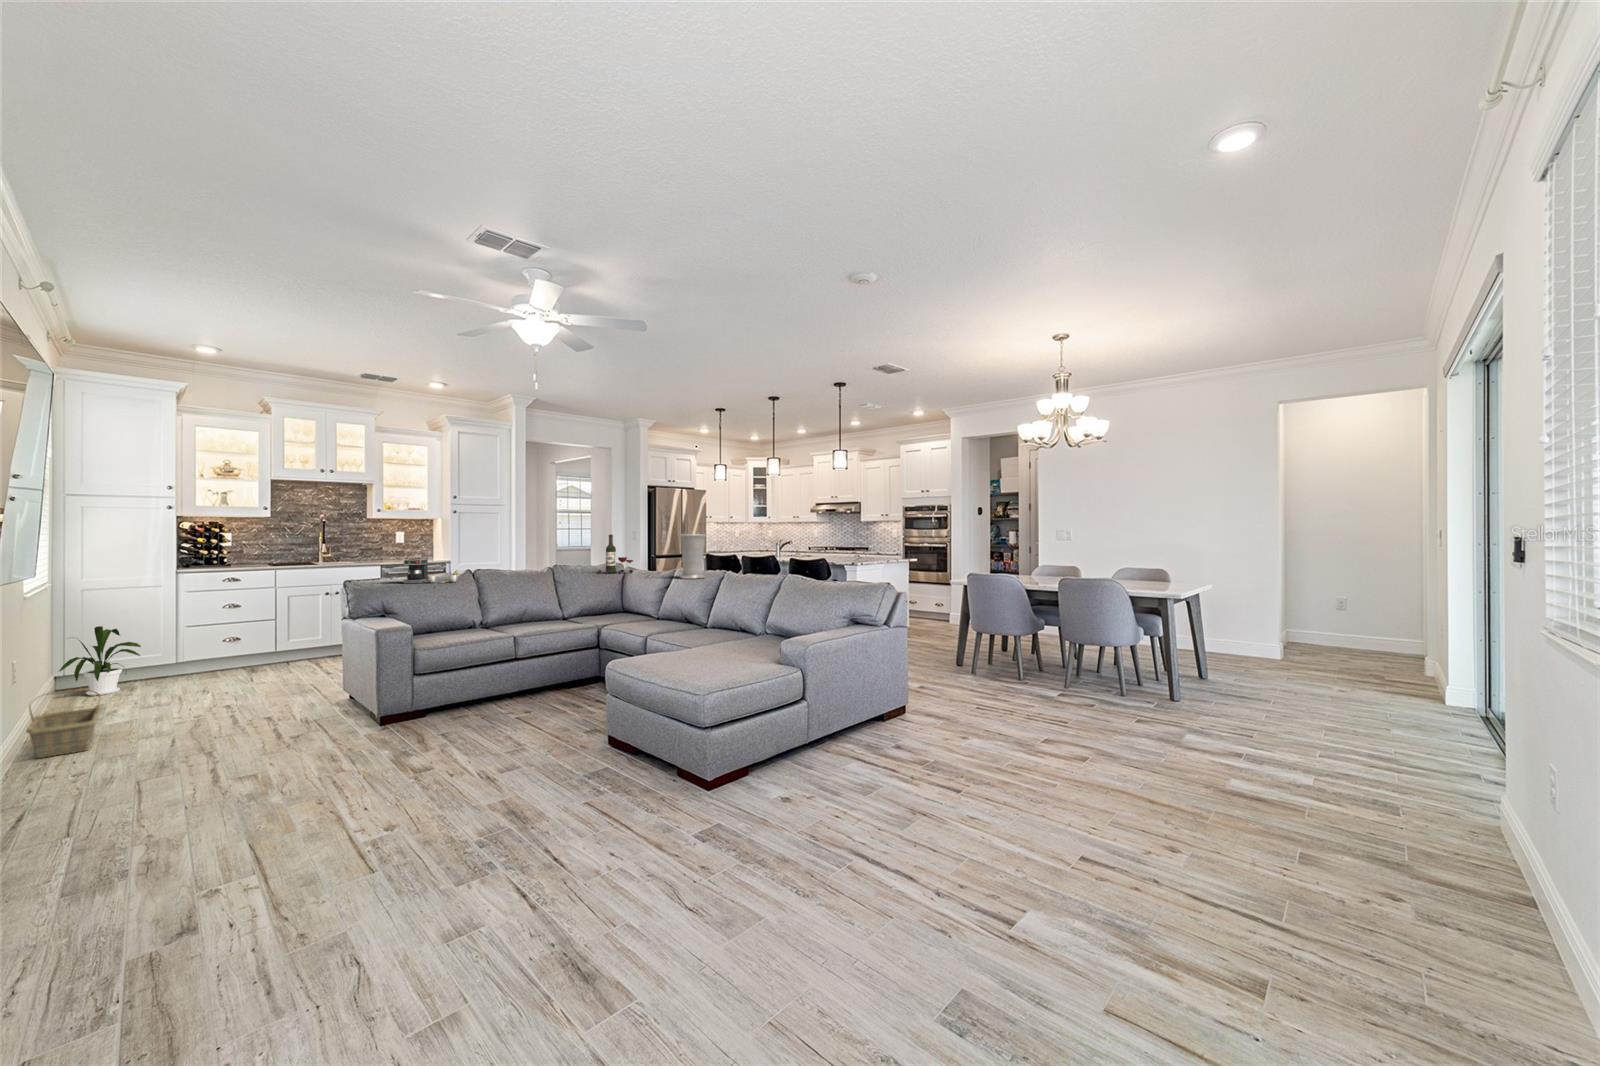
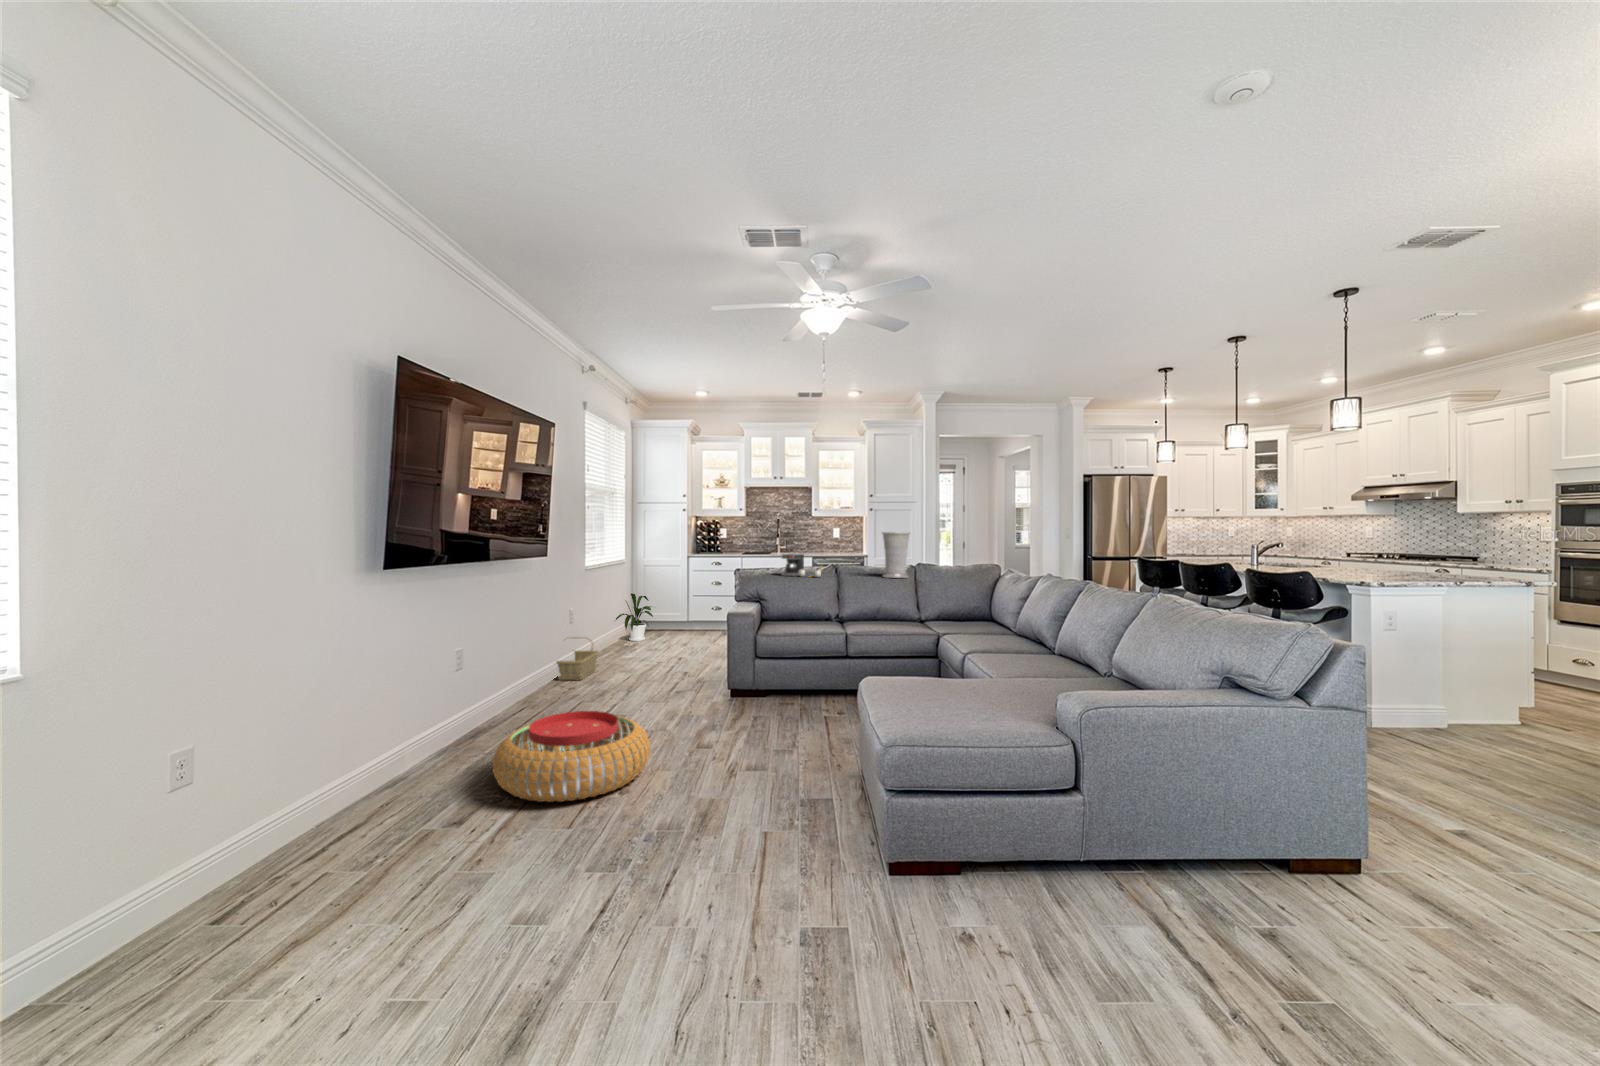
vase: present [679,534,706,579] -> present [882,532,910,578]
wine bottle: present [597,535,633,574] -> none [971,532,1011,578]
pouf: none [163,745,393,864] -> present [493,711,650,802]

